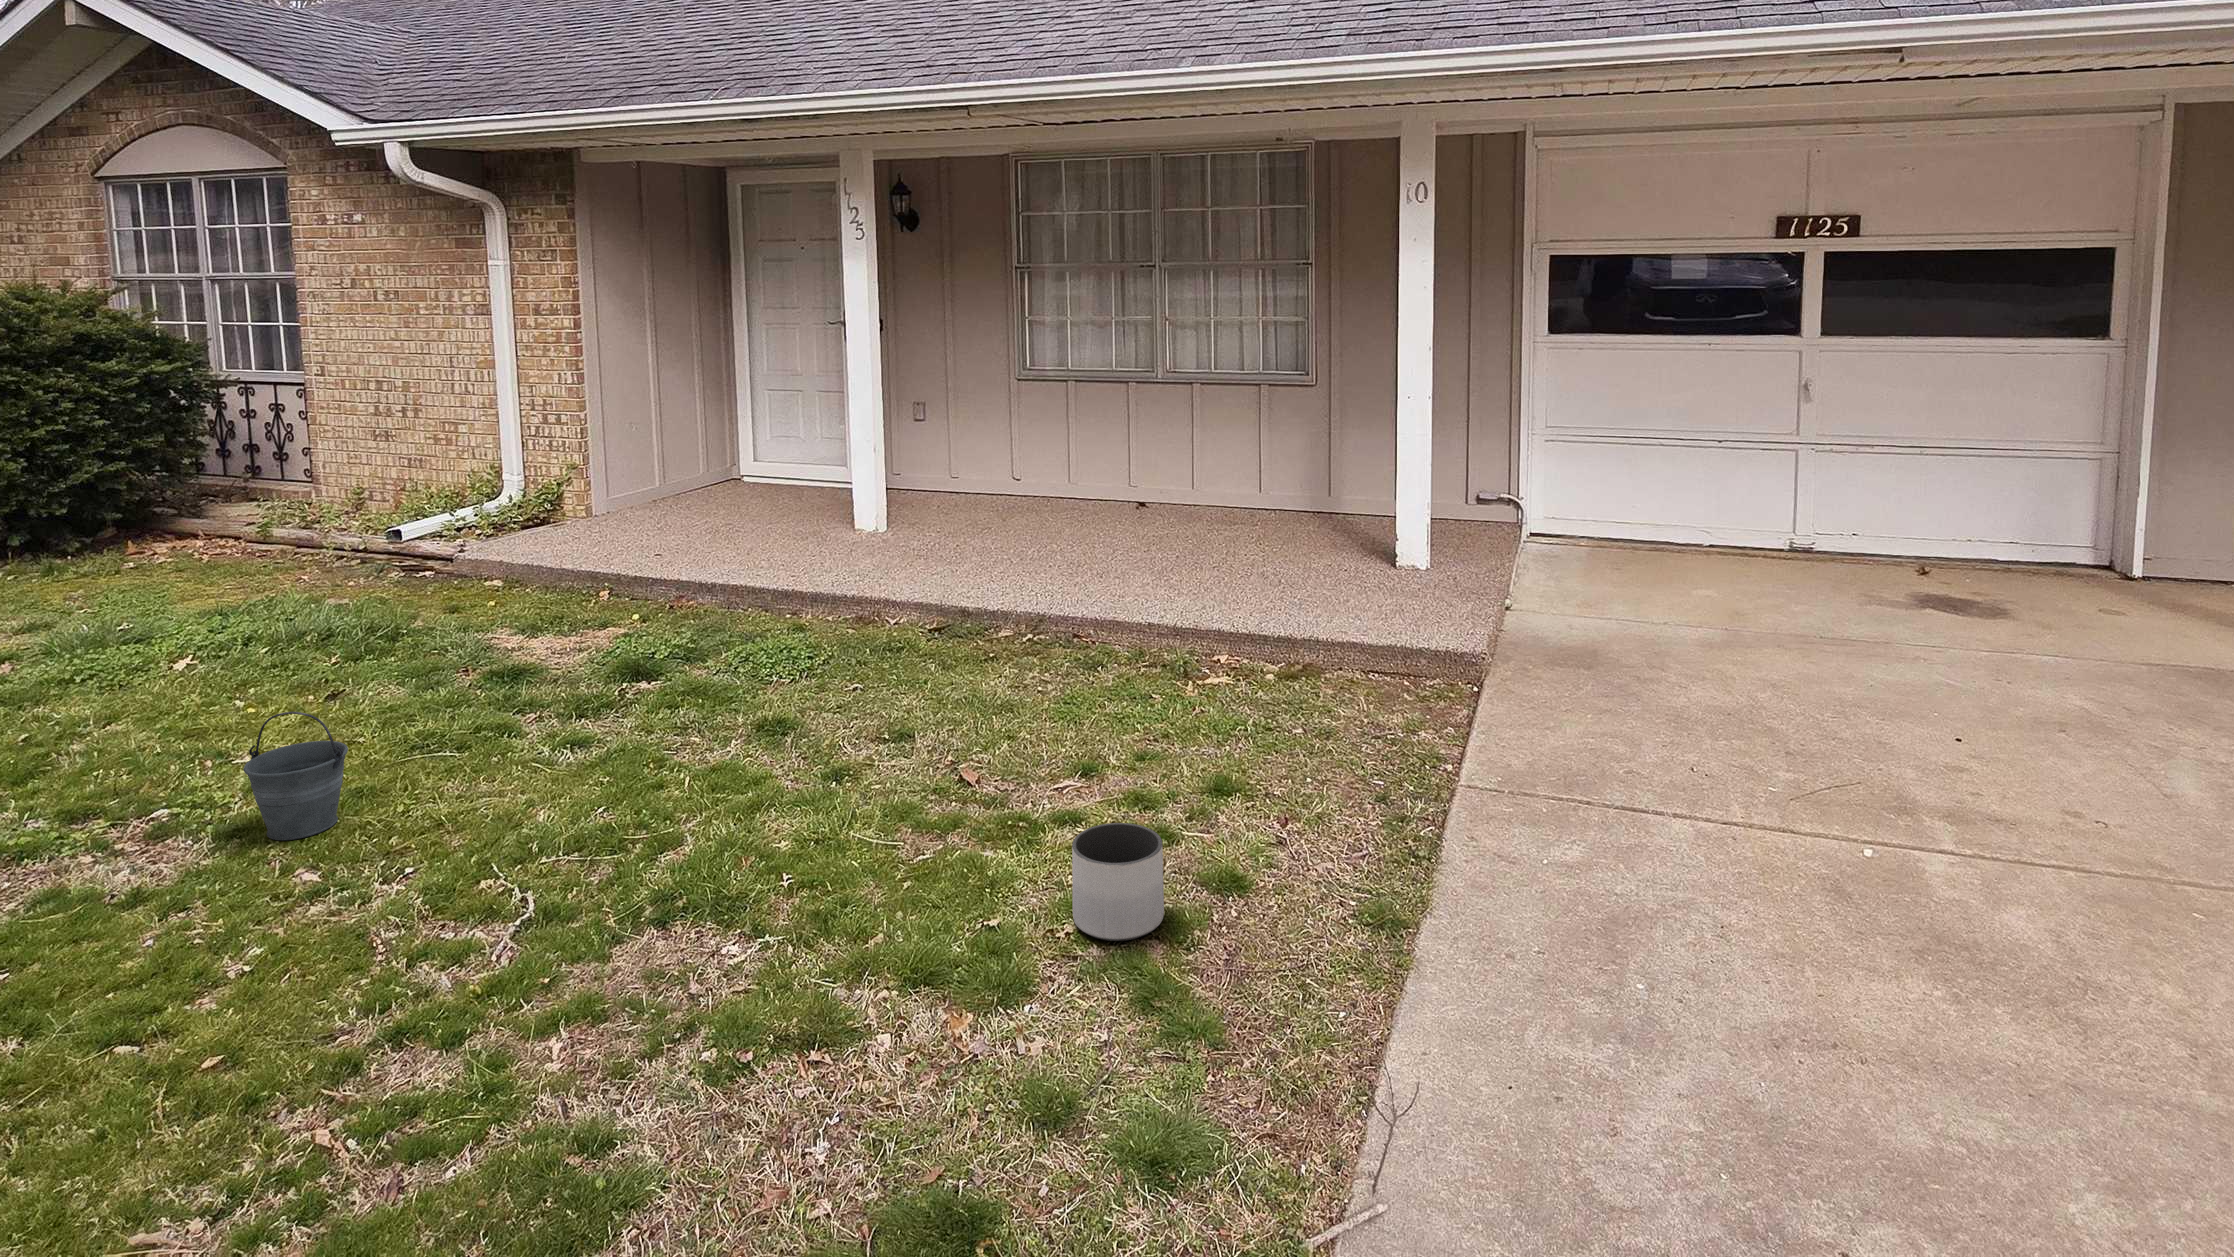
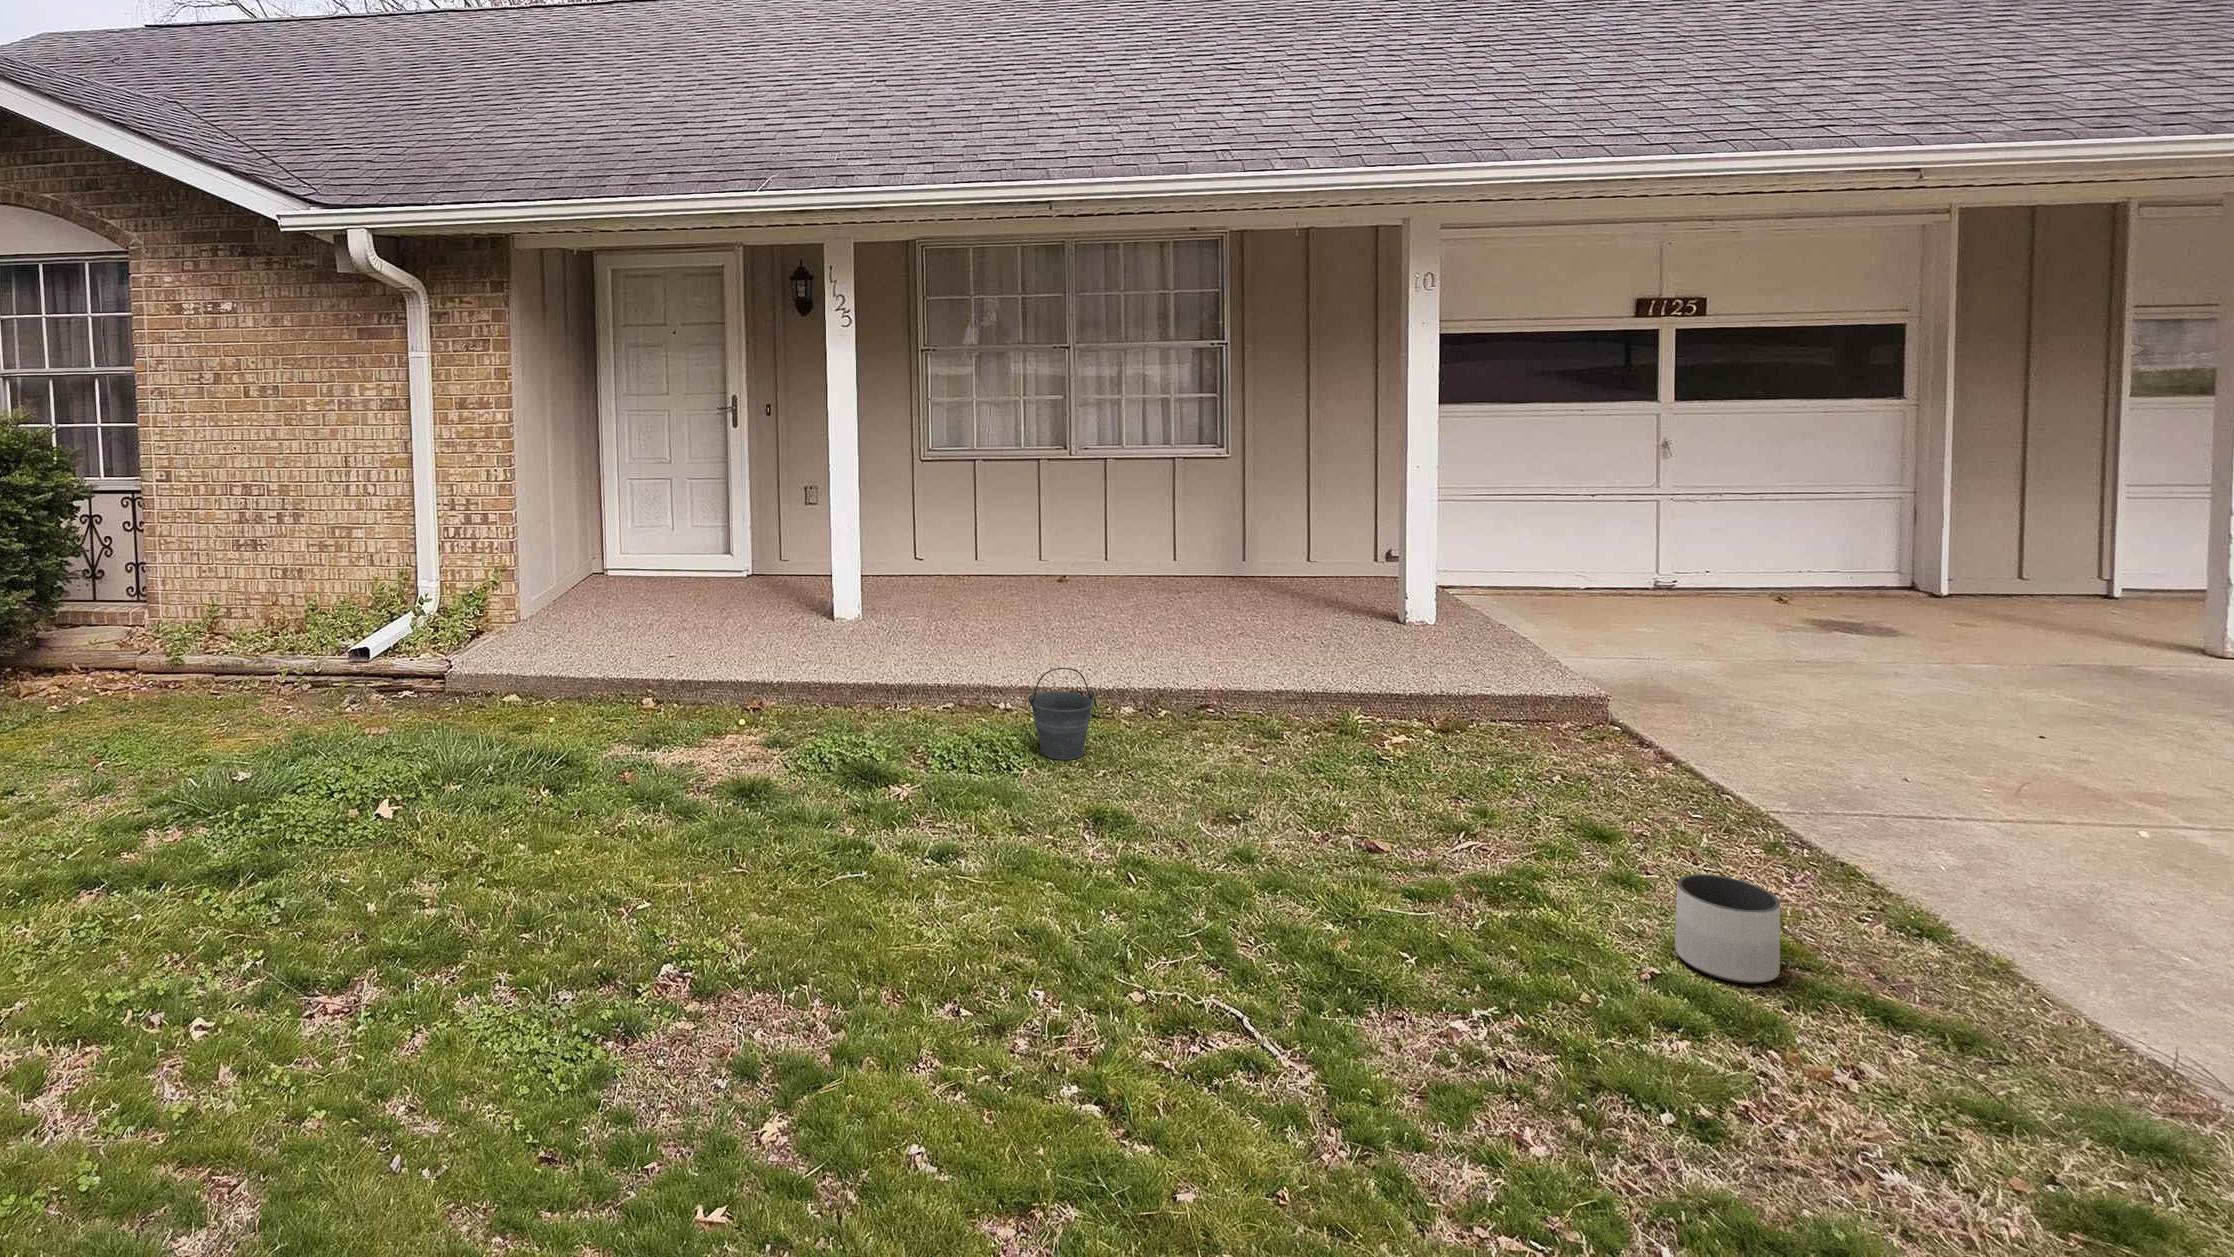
bucket: present [243,712,348,840] -> present [1028,668,1094,760]

